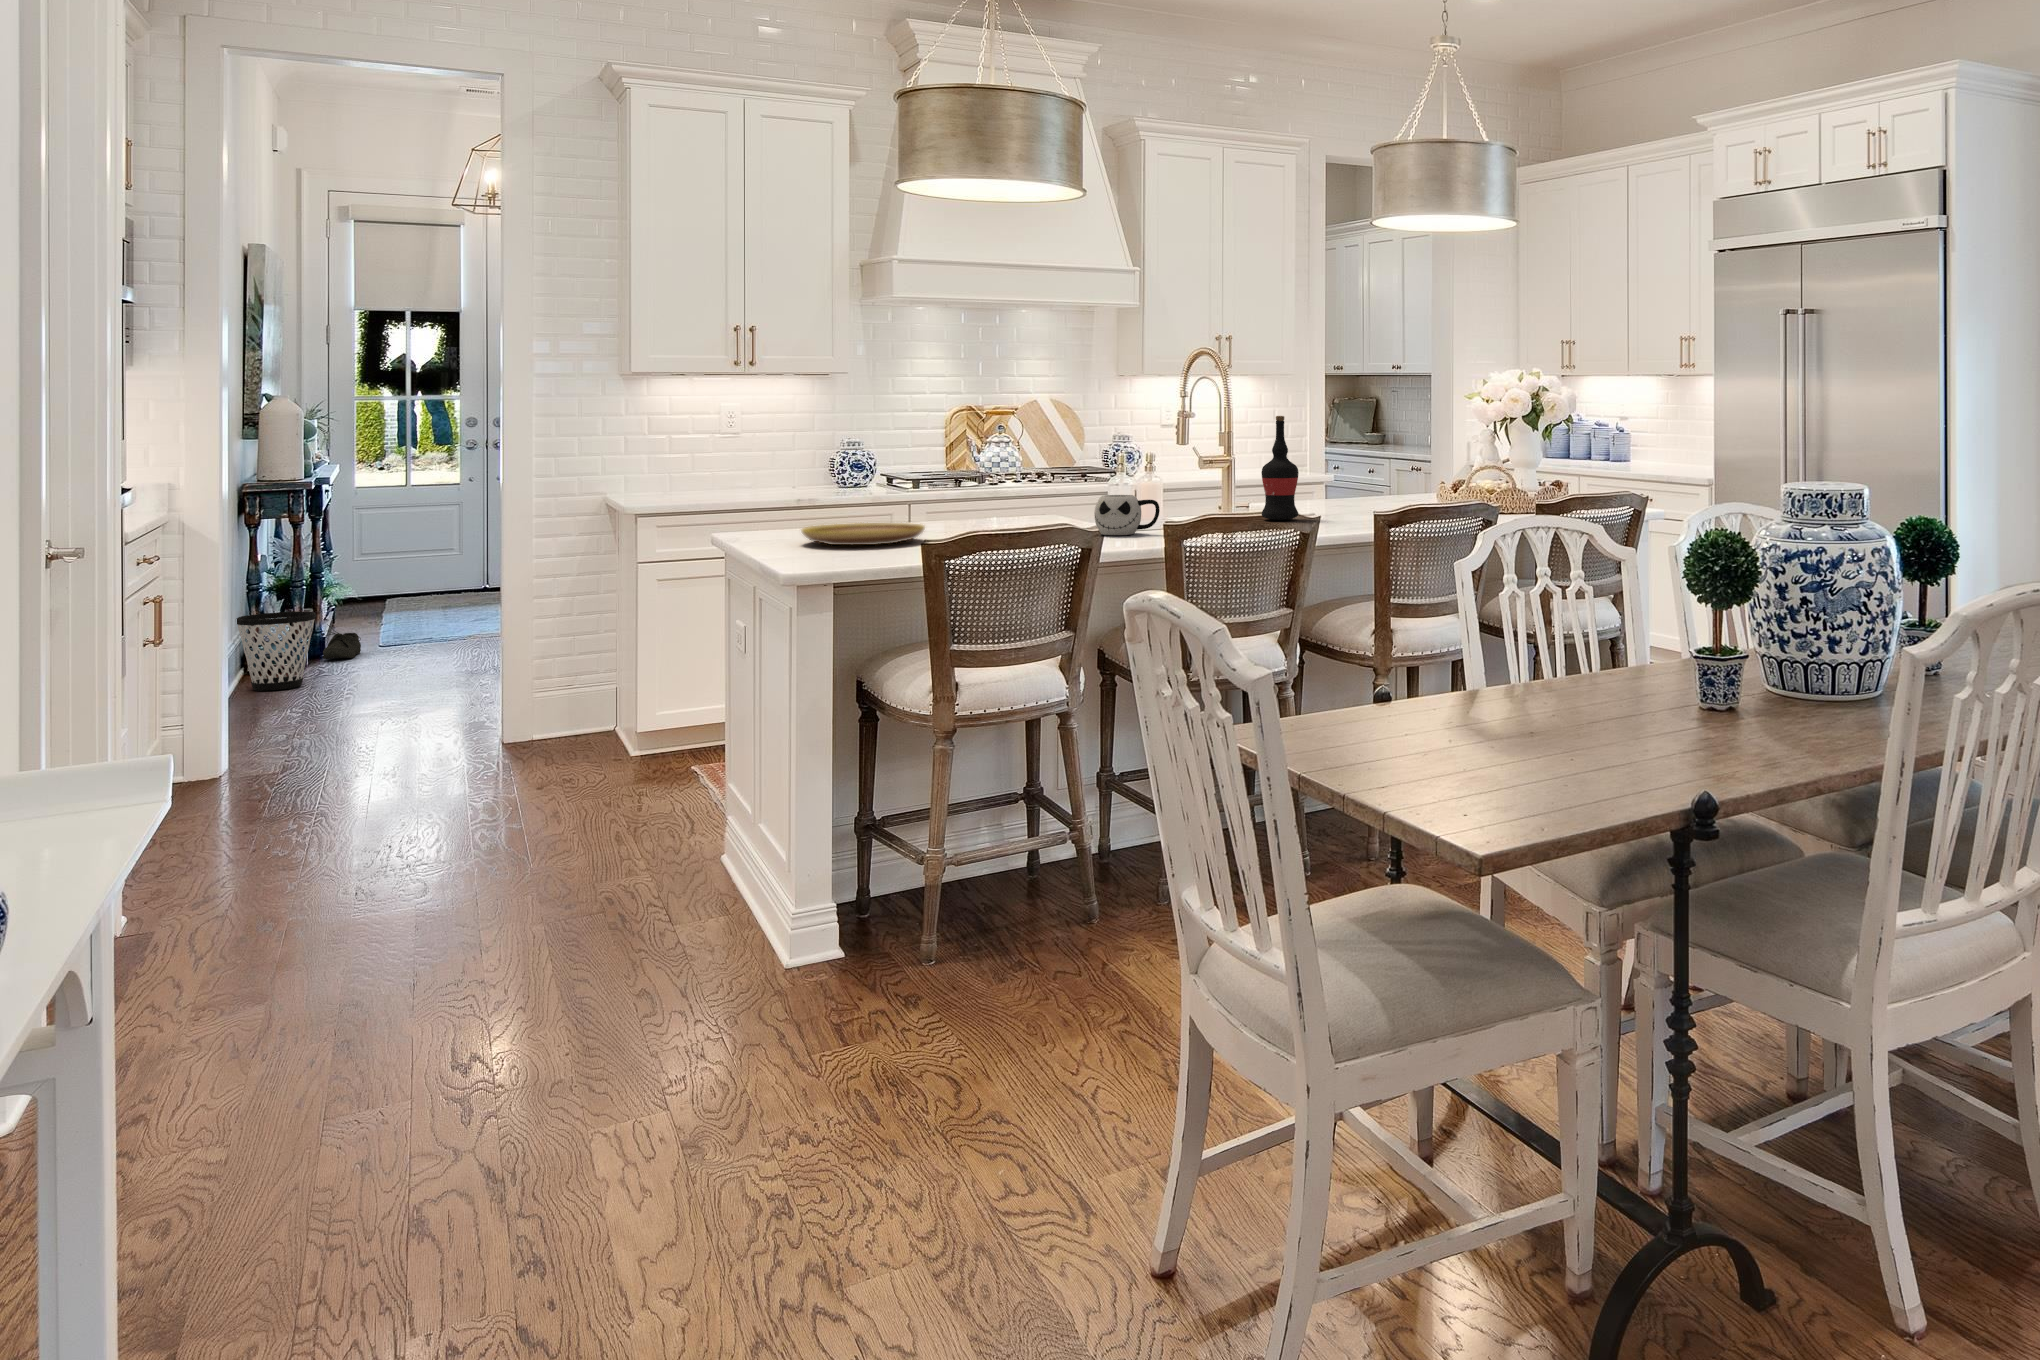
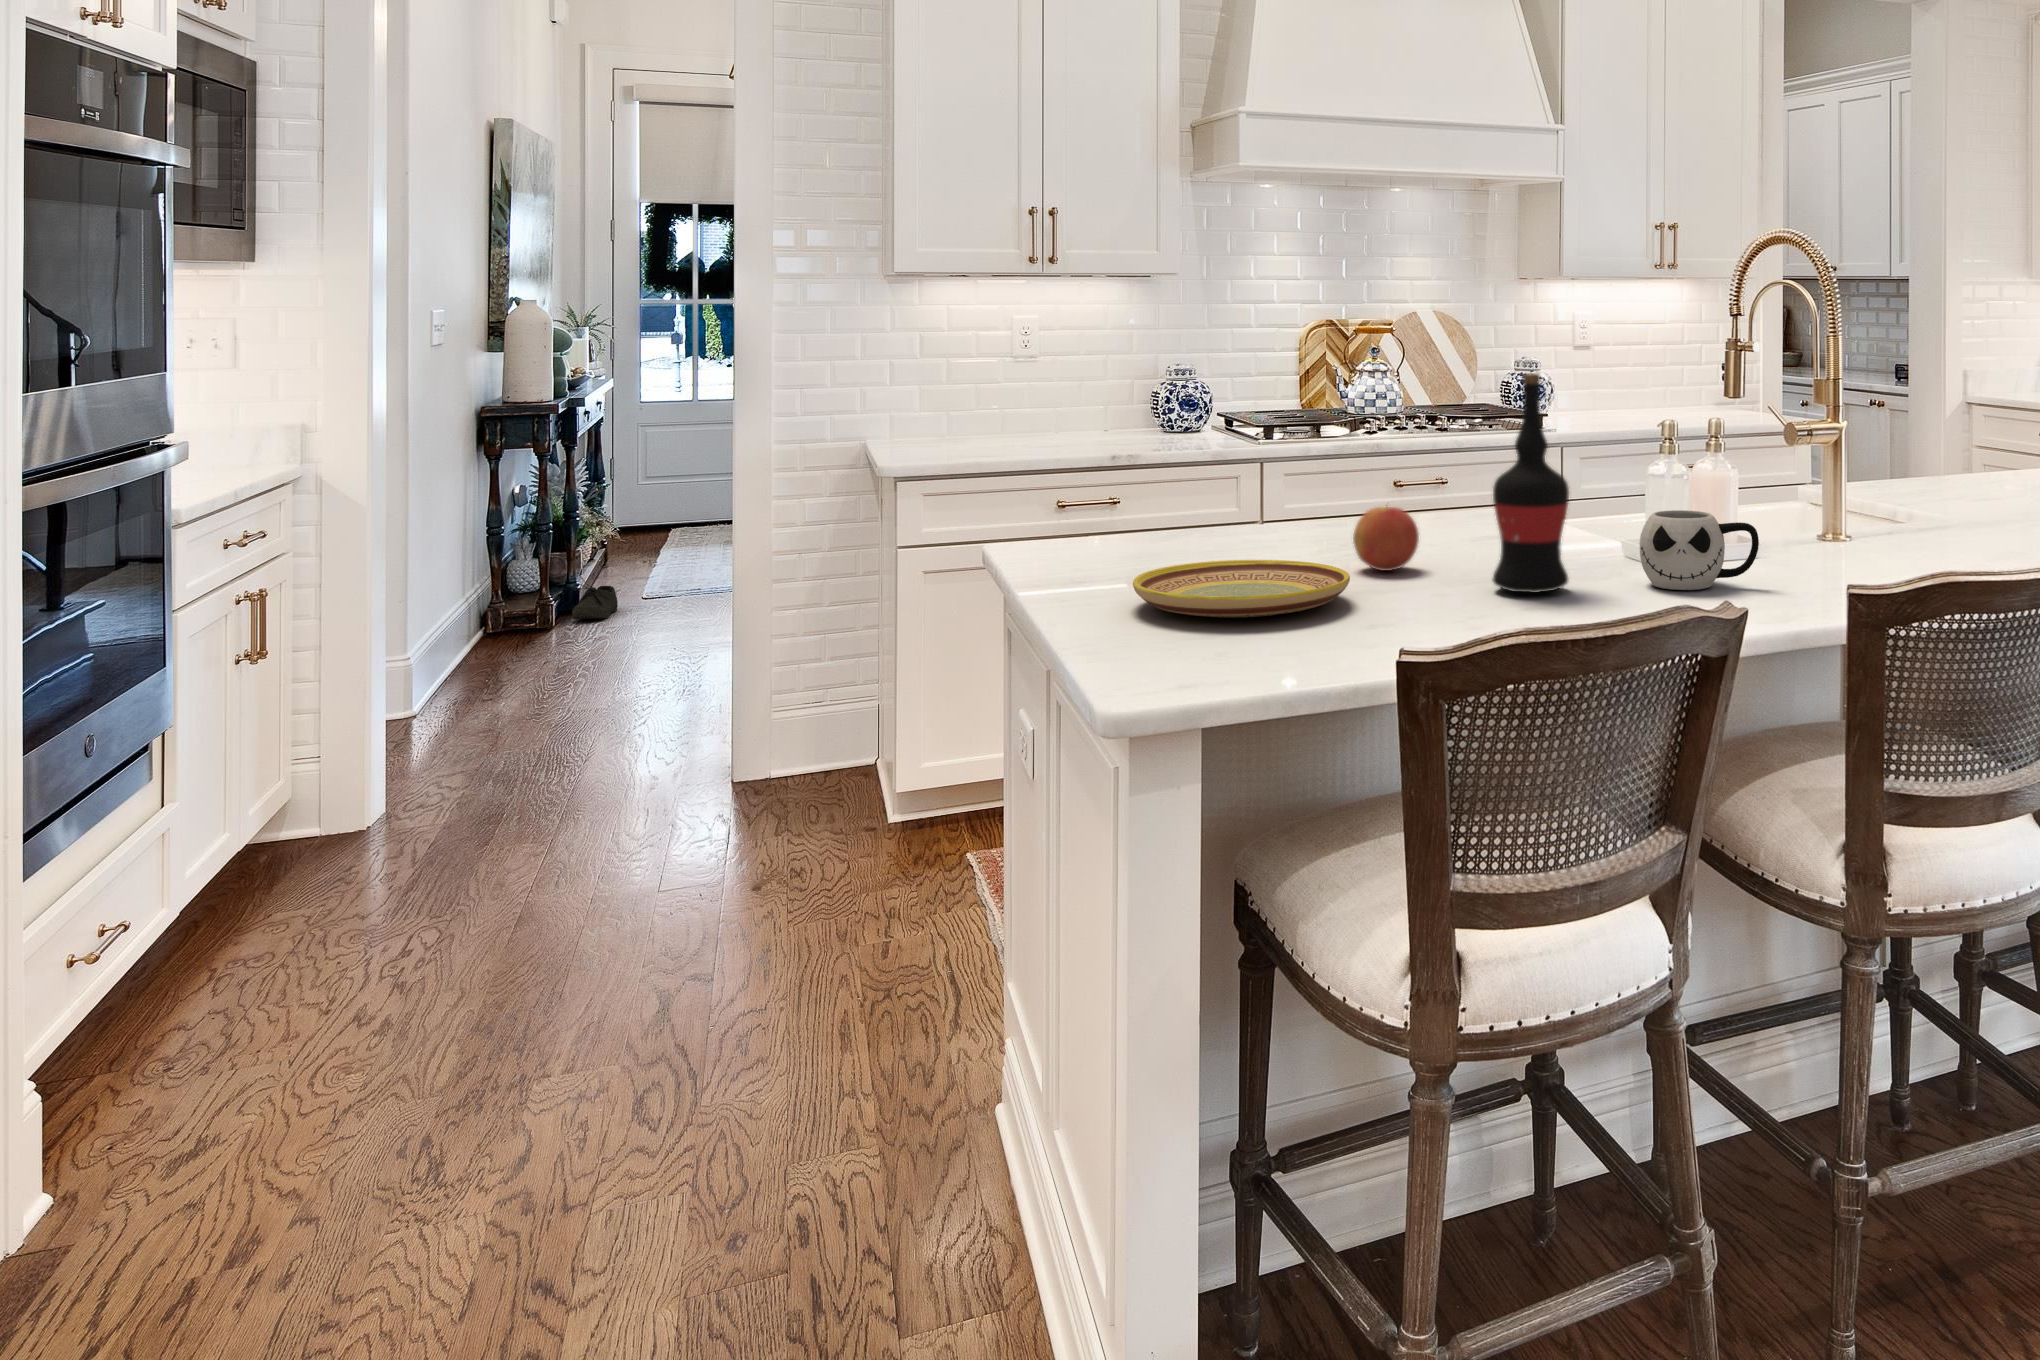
wine bottle: present [1261,416,1299,520] -> present [1493,373,1569,593]
apple: none [934,493,973,532] -> present [1353,507,1419,571]
wastebasket: present [237,612,316,691] -> none [458,570,551,670]

